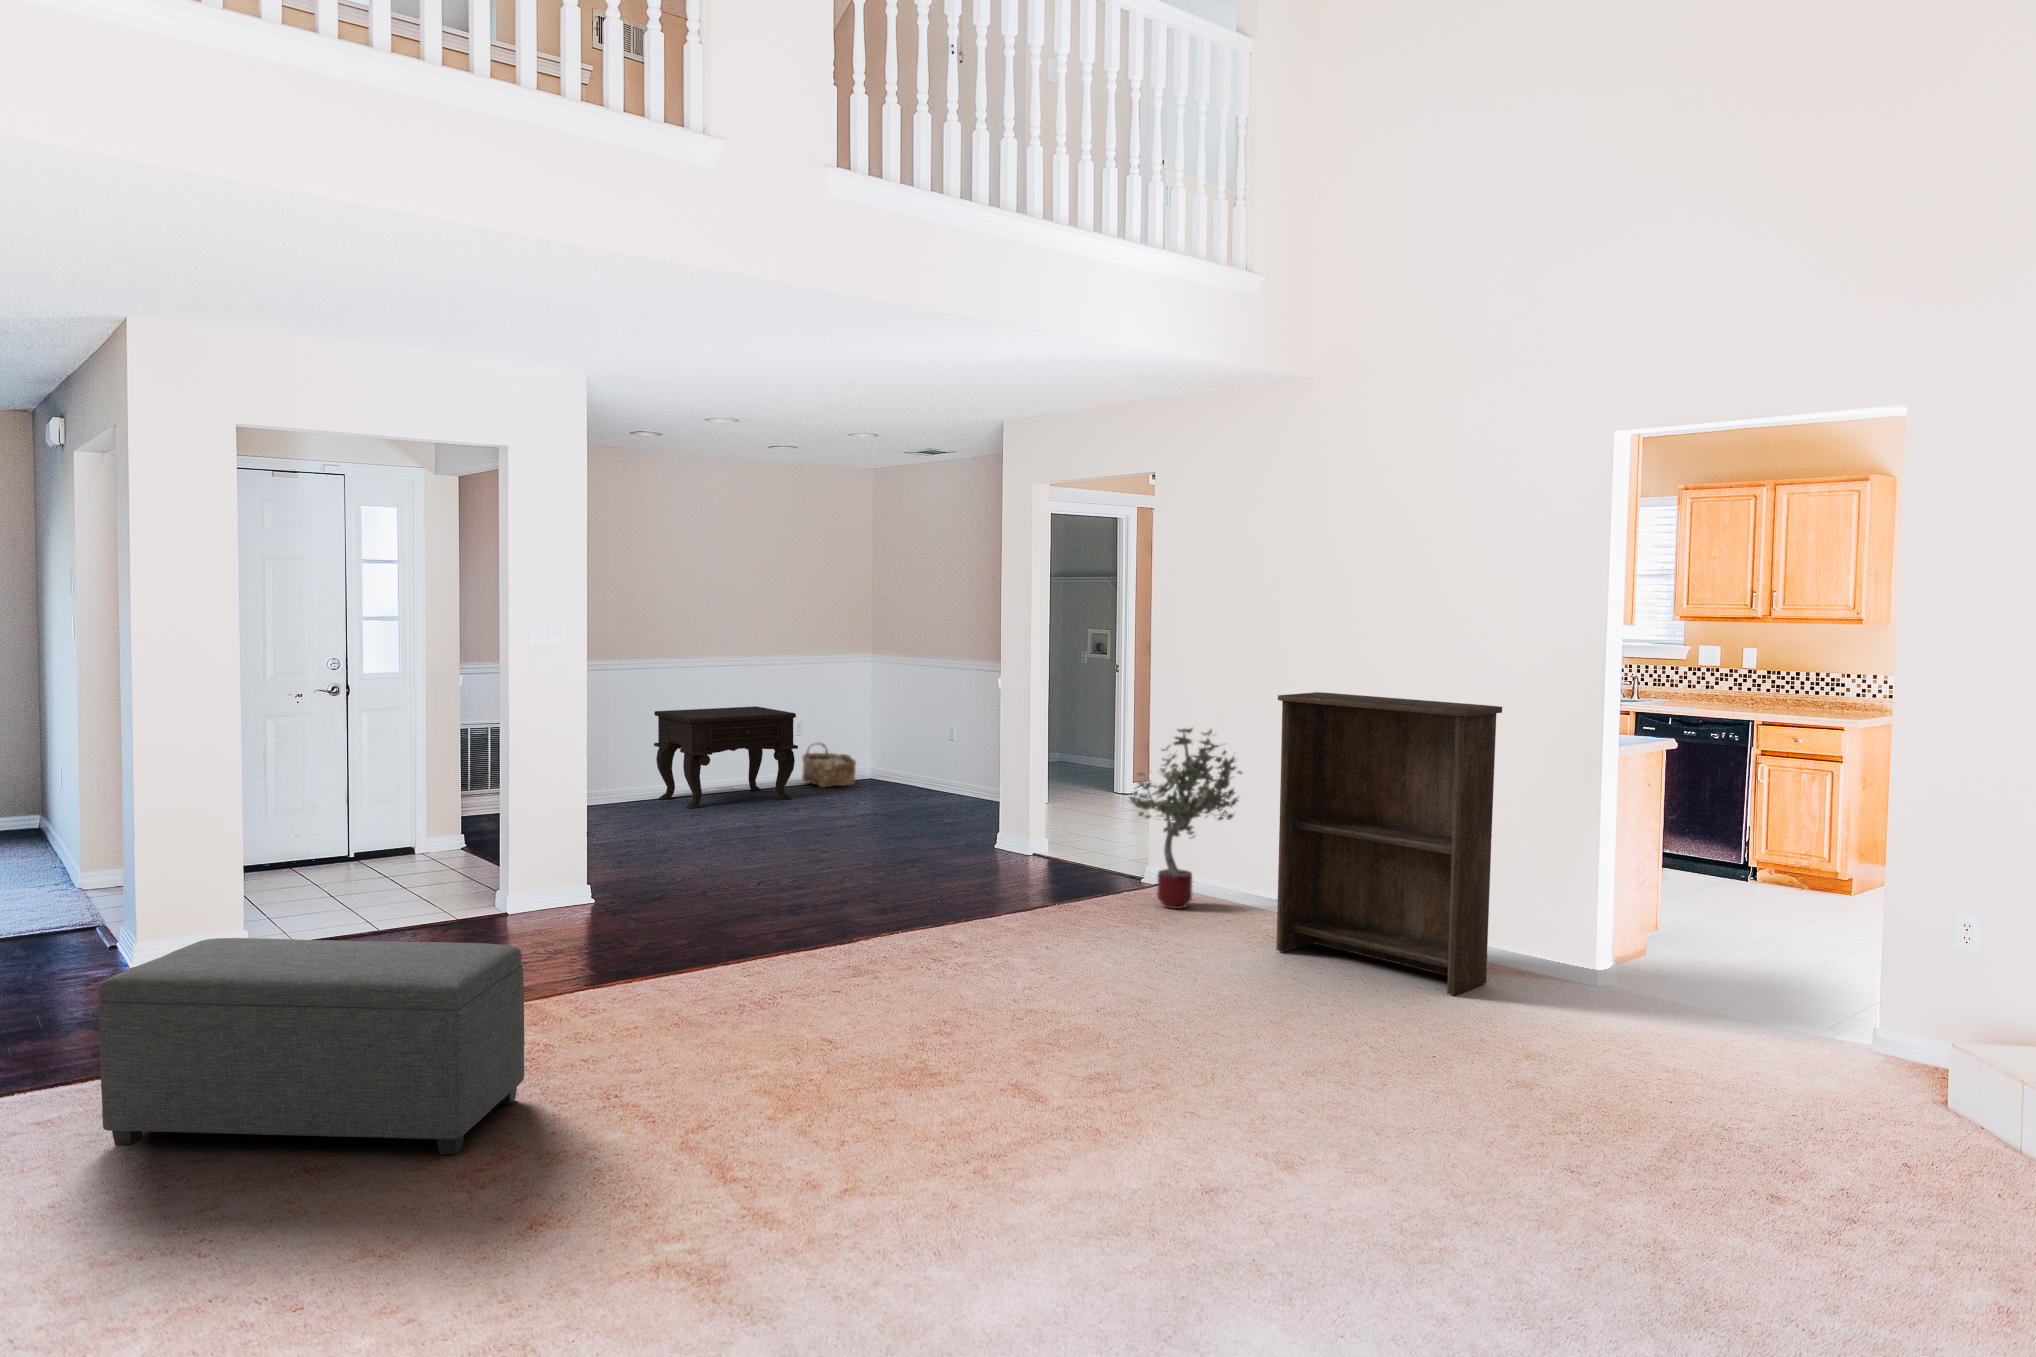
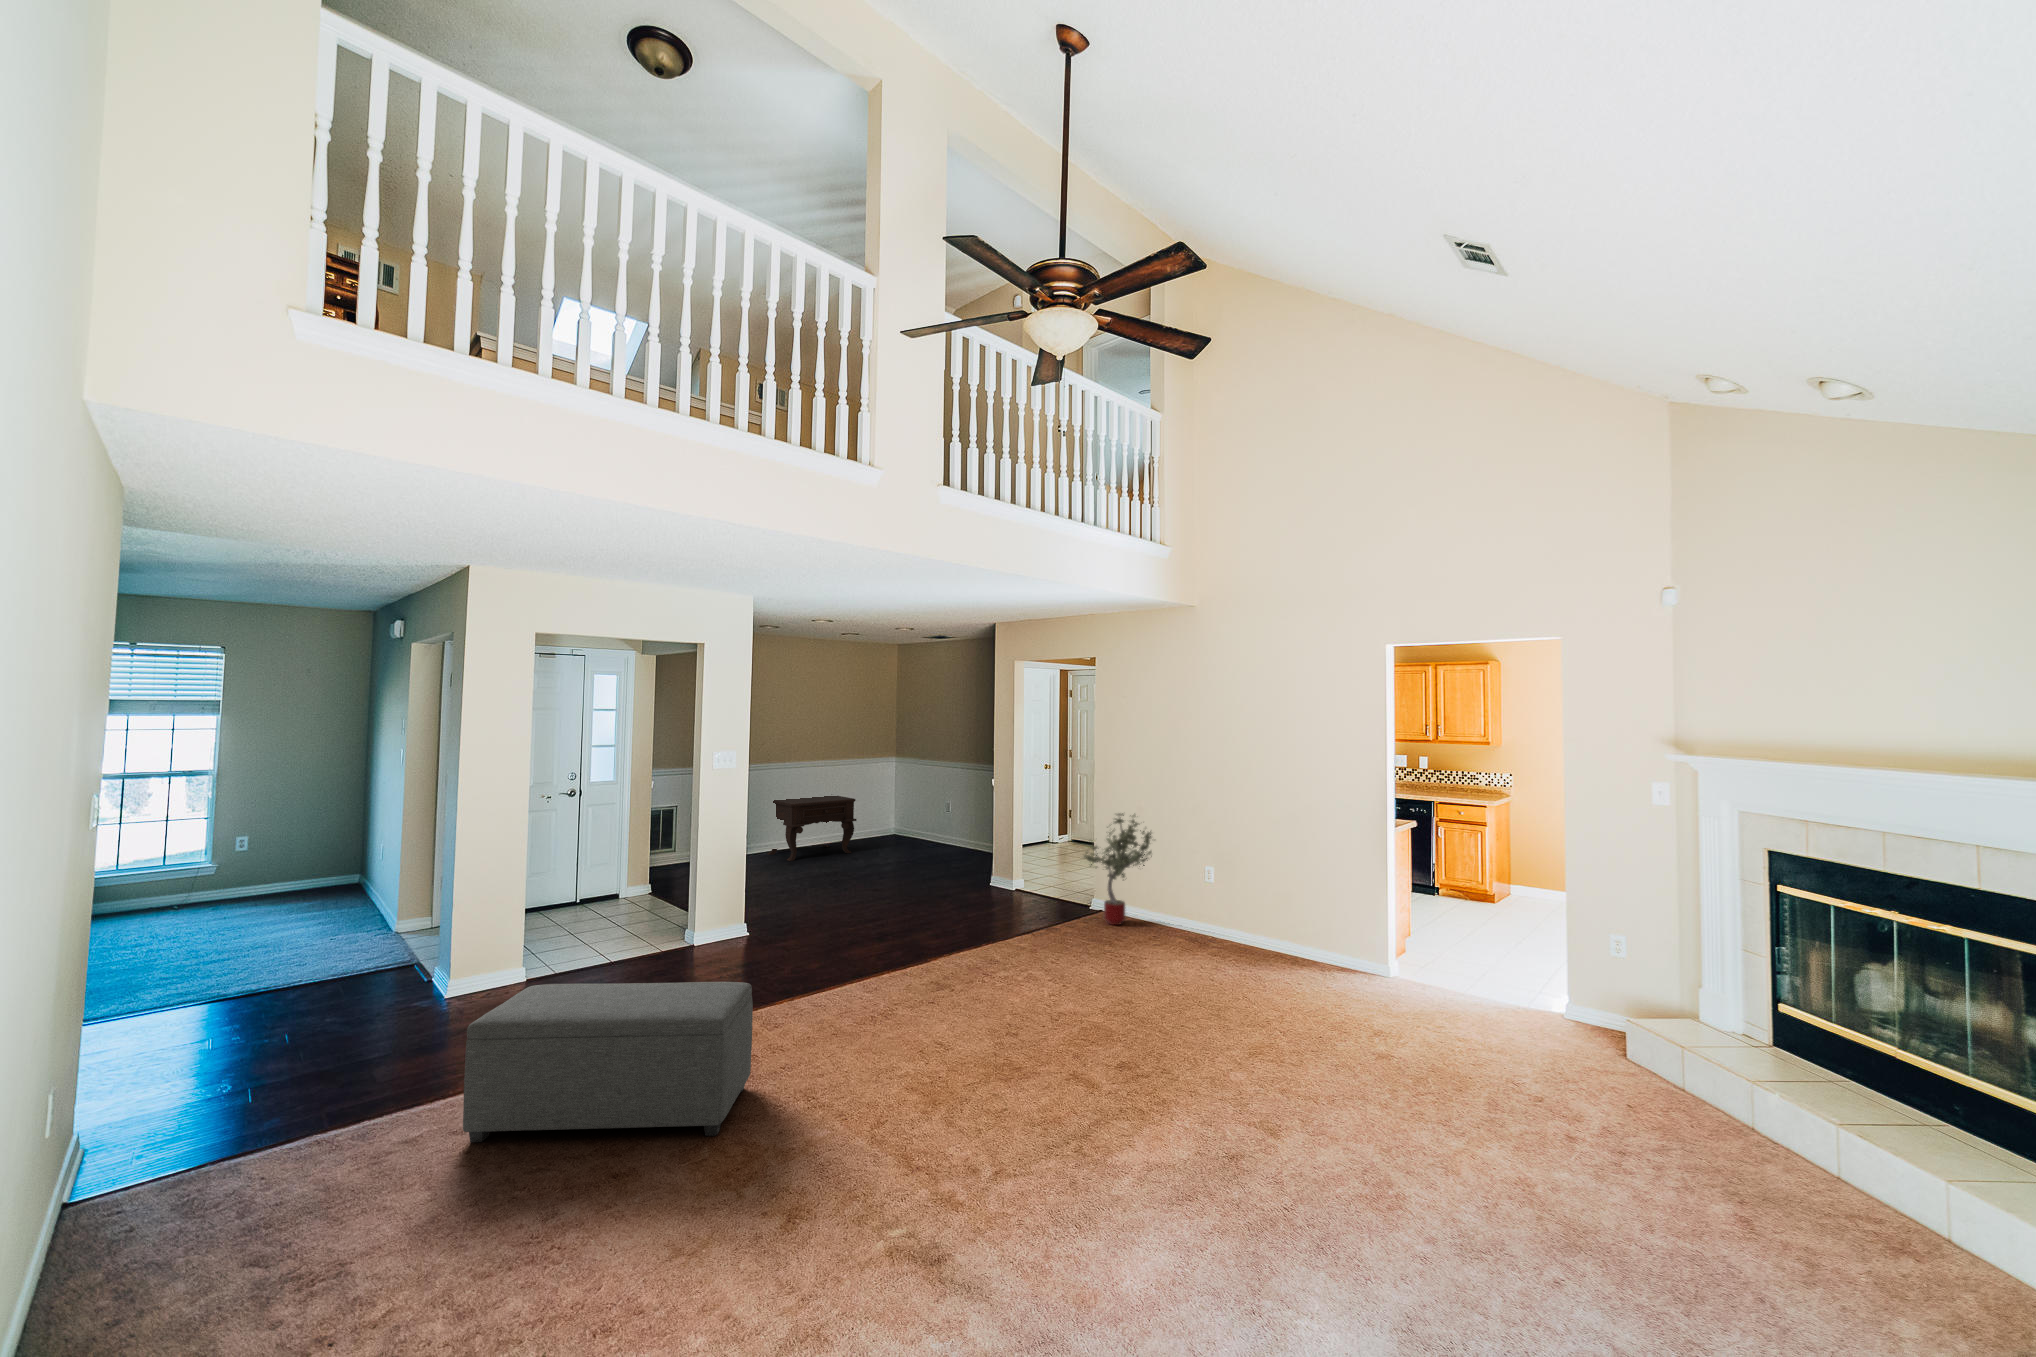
bookshelf: present [1276,692,1502,995] -> none [1186,793,1323,981]
woven basket: present [802,743,856,788] -> none [854,815,889,844]

